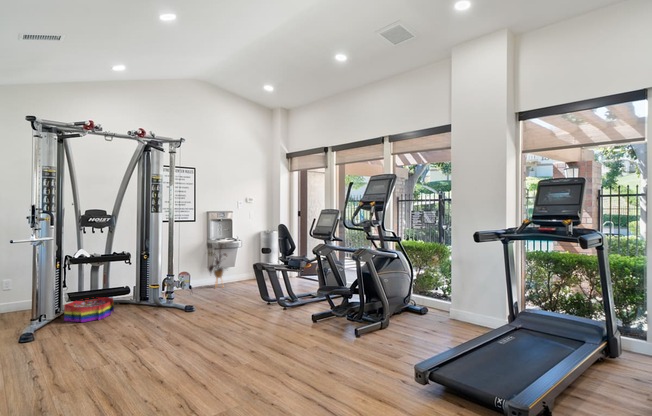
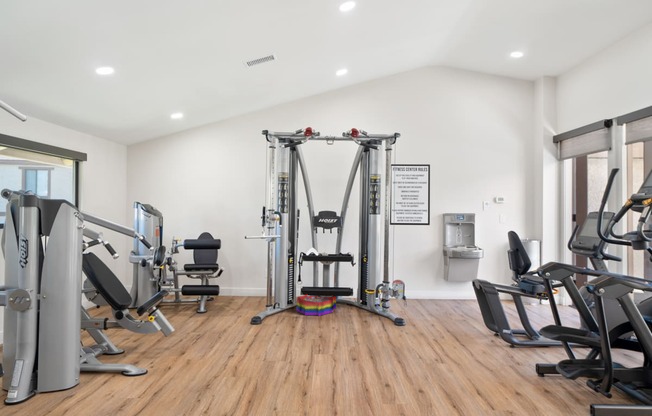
house plant: present [209,254,226,286] -> none [438,253,464,305]

